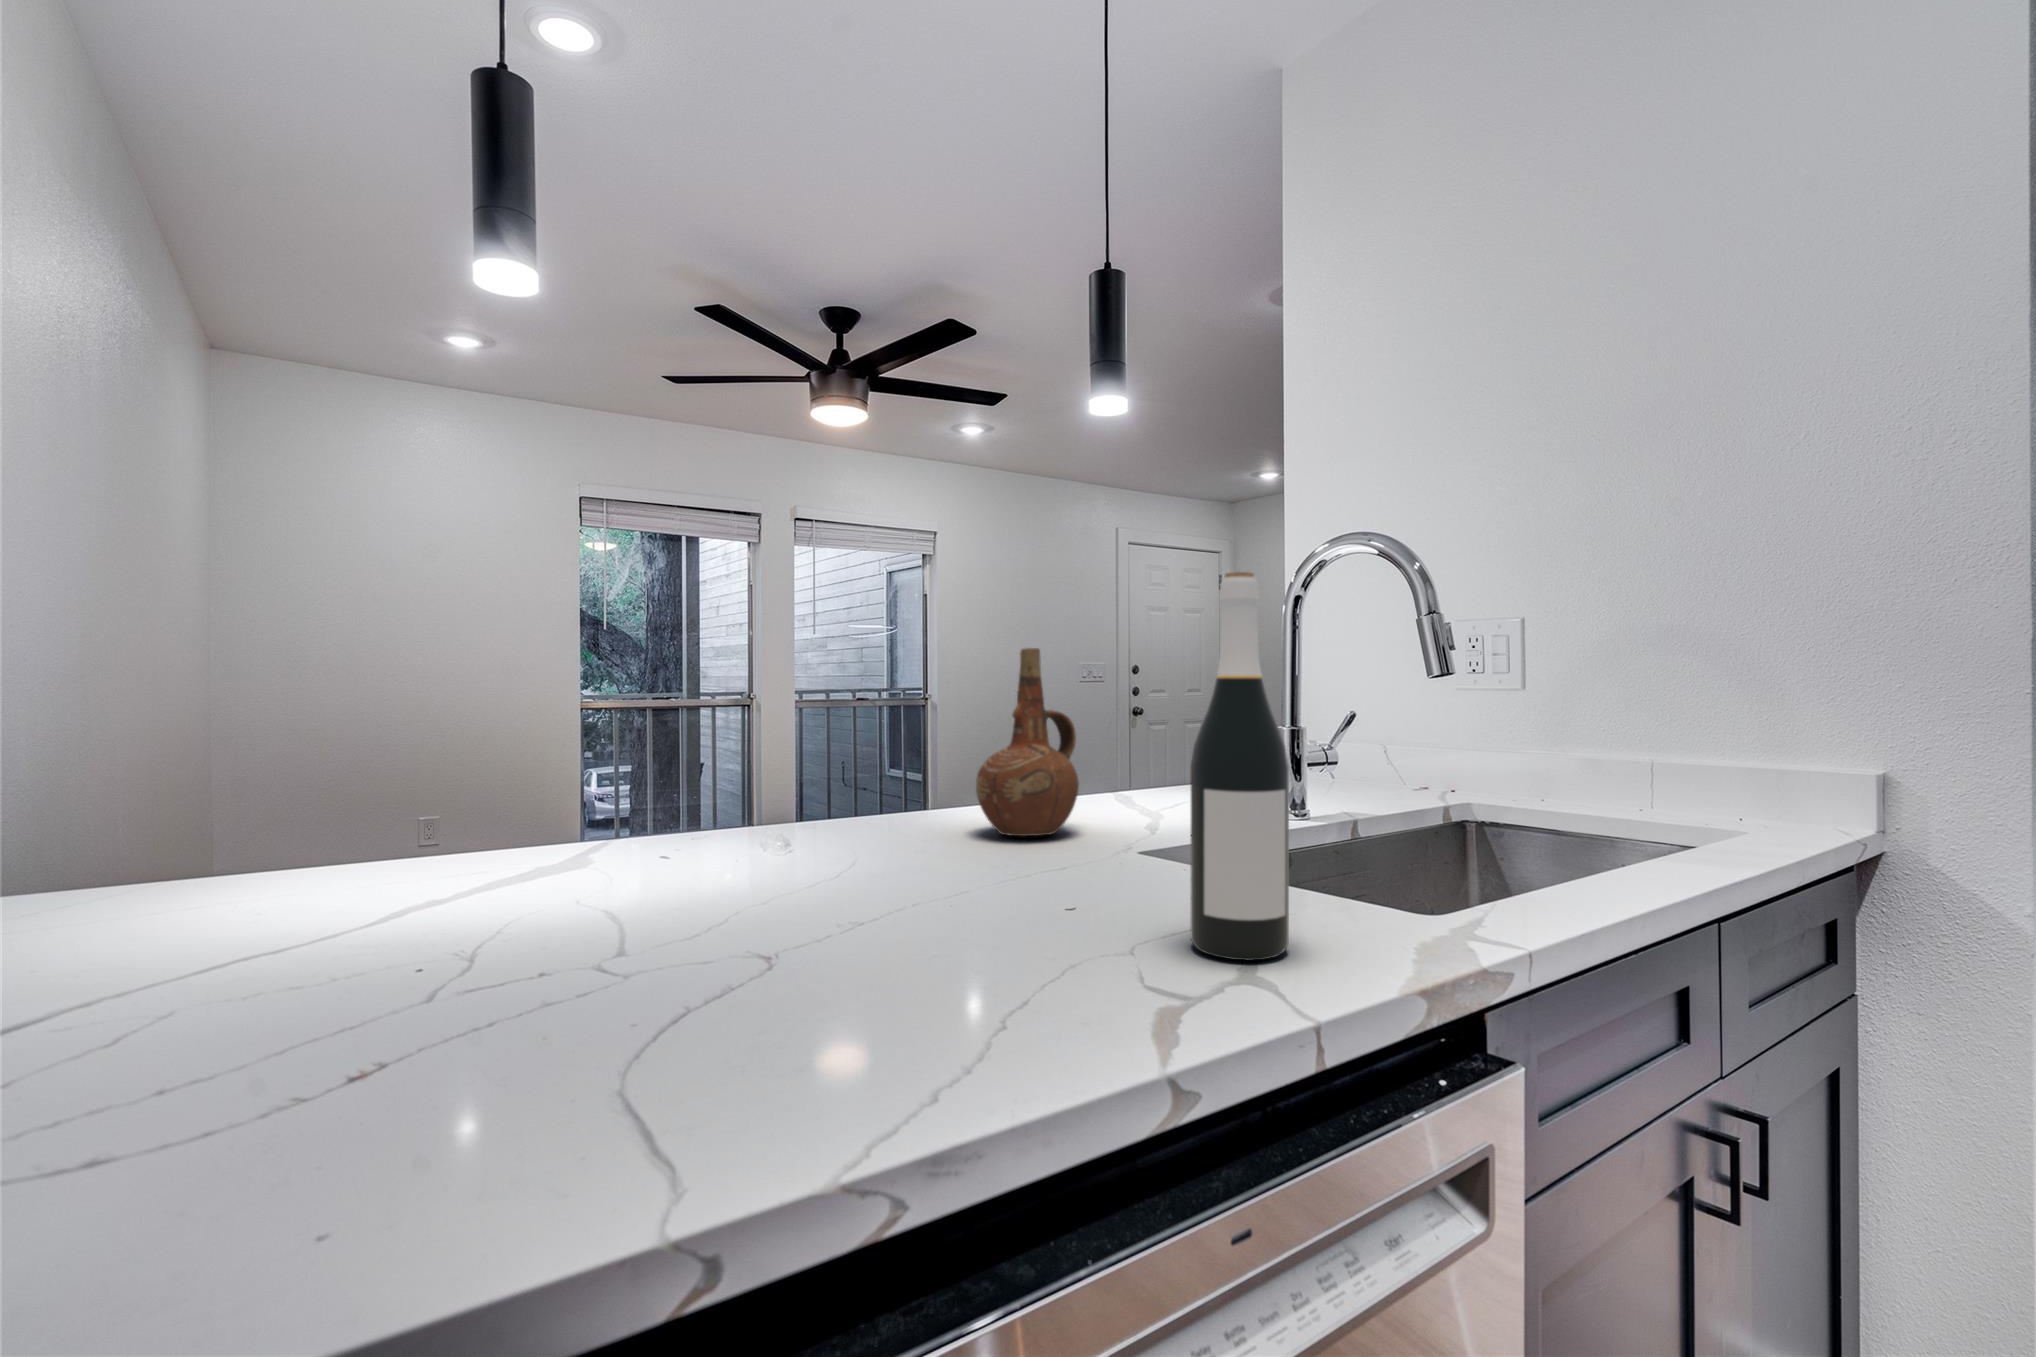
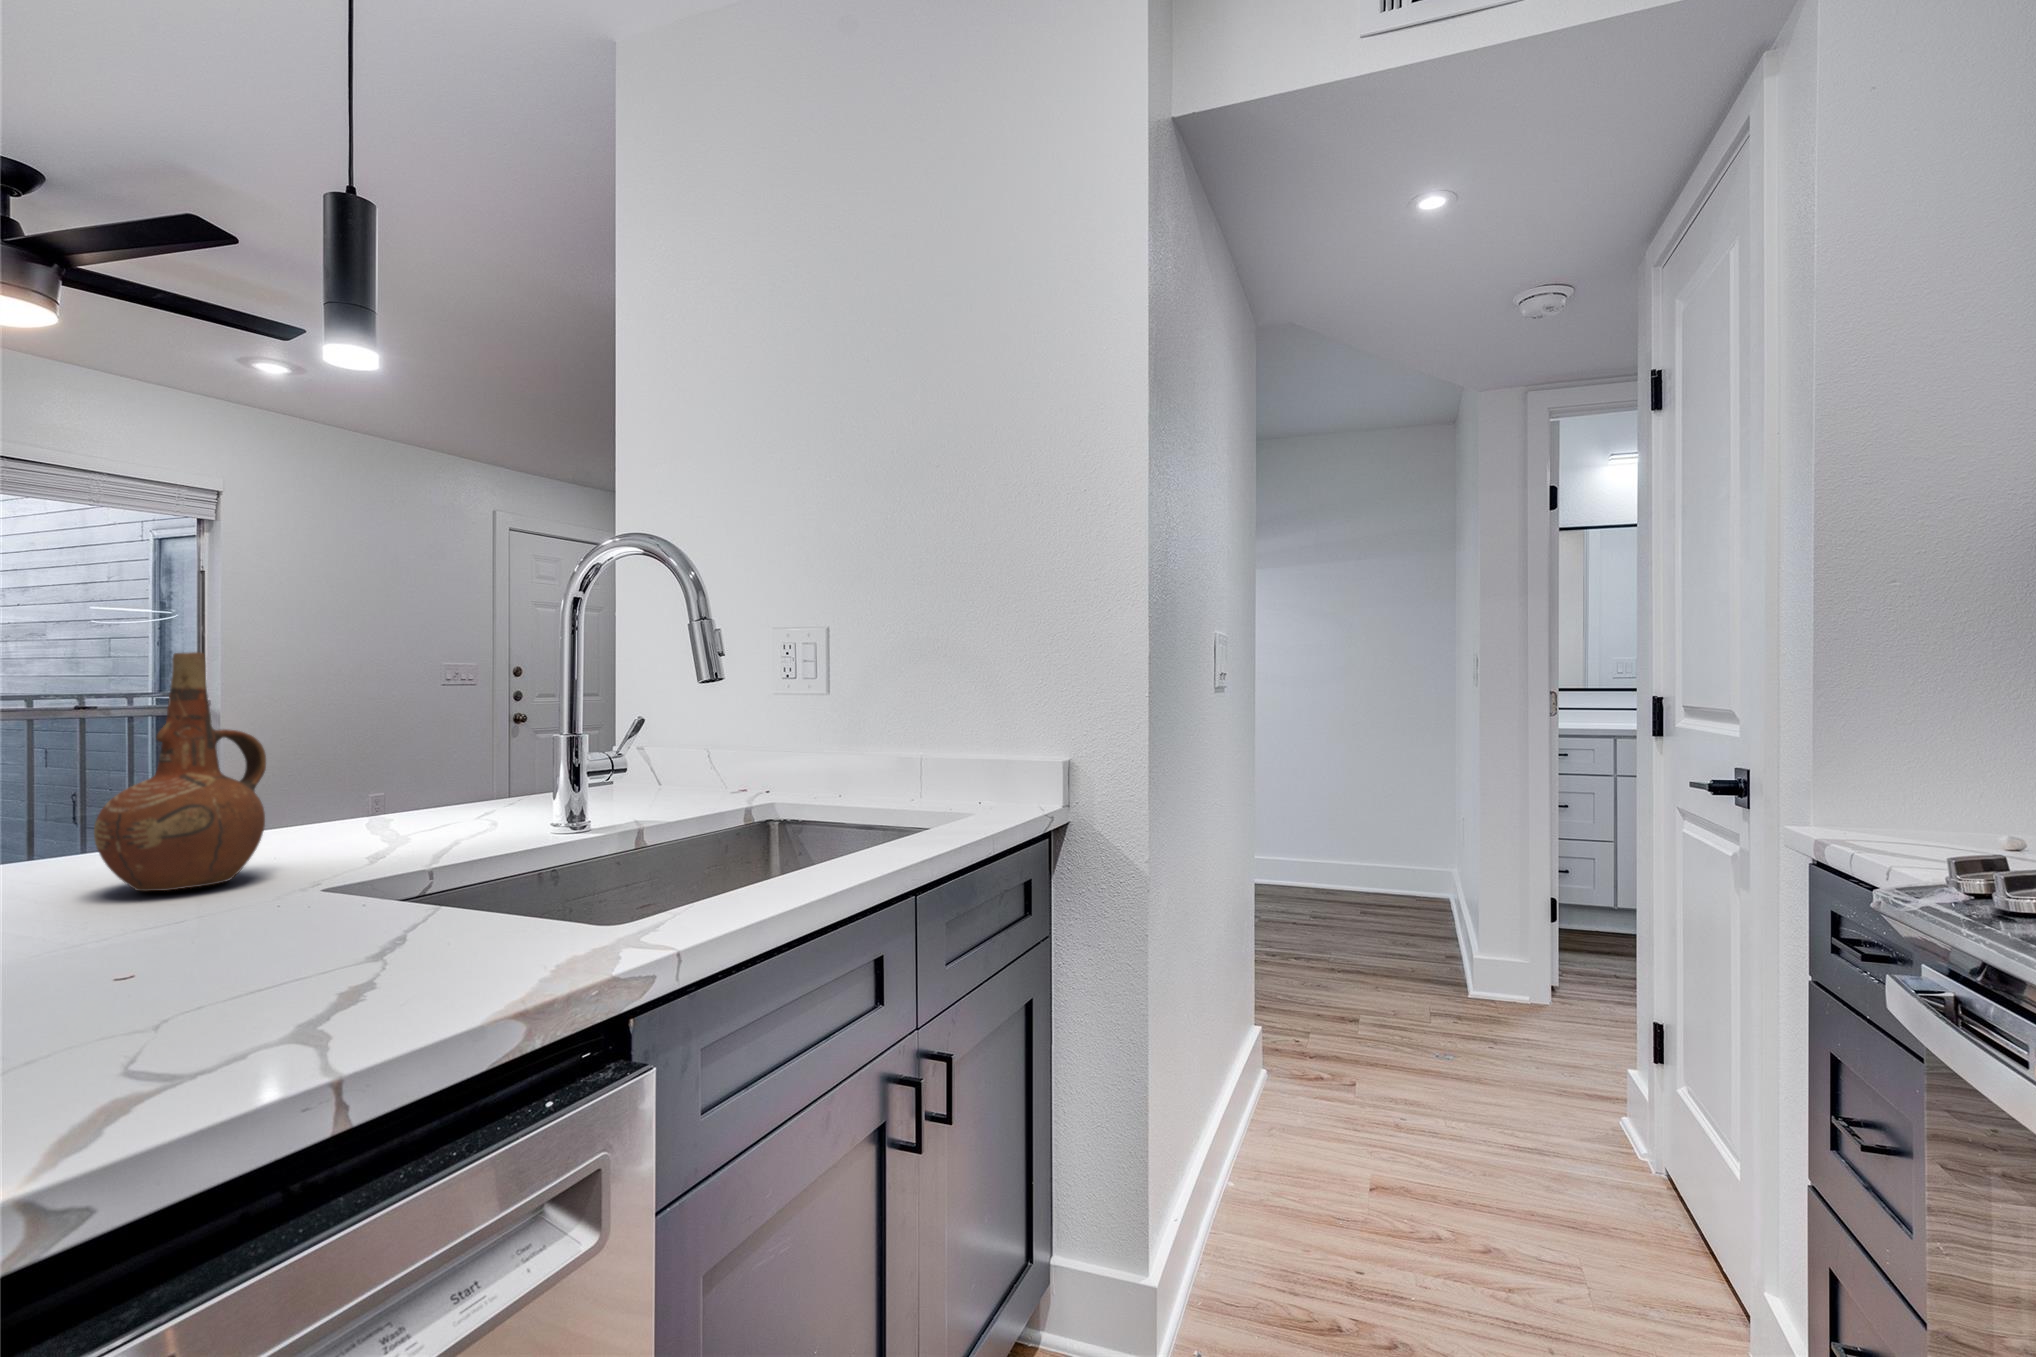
wine bottle: present [1191,572,1289,960] -> none [278,577,409,1013]

